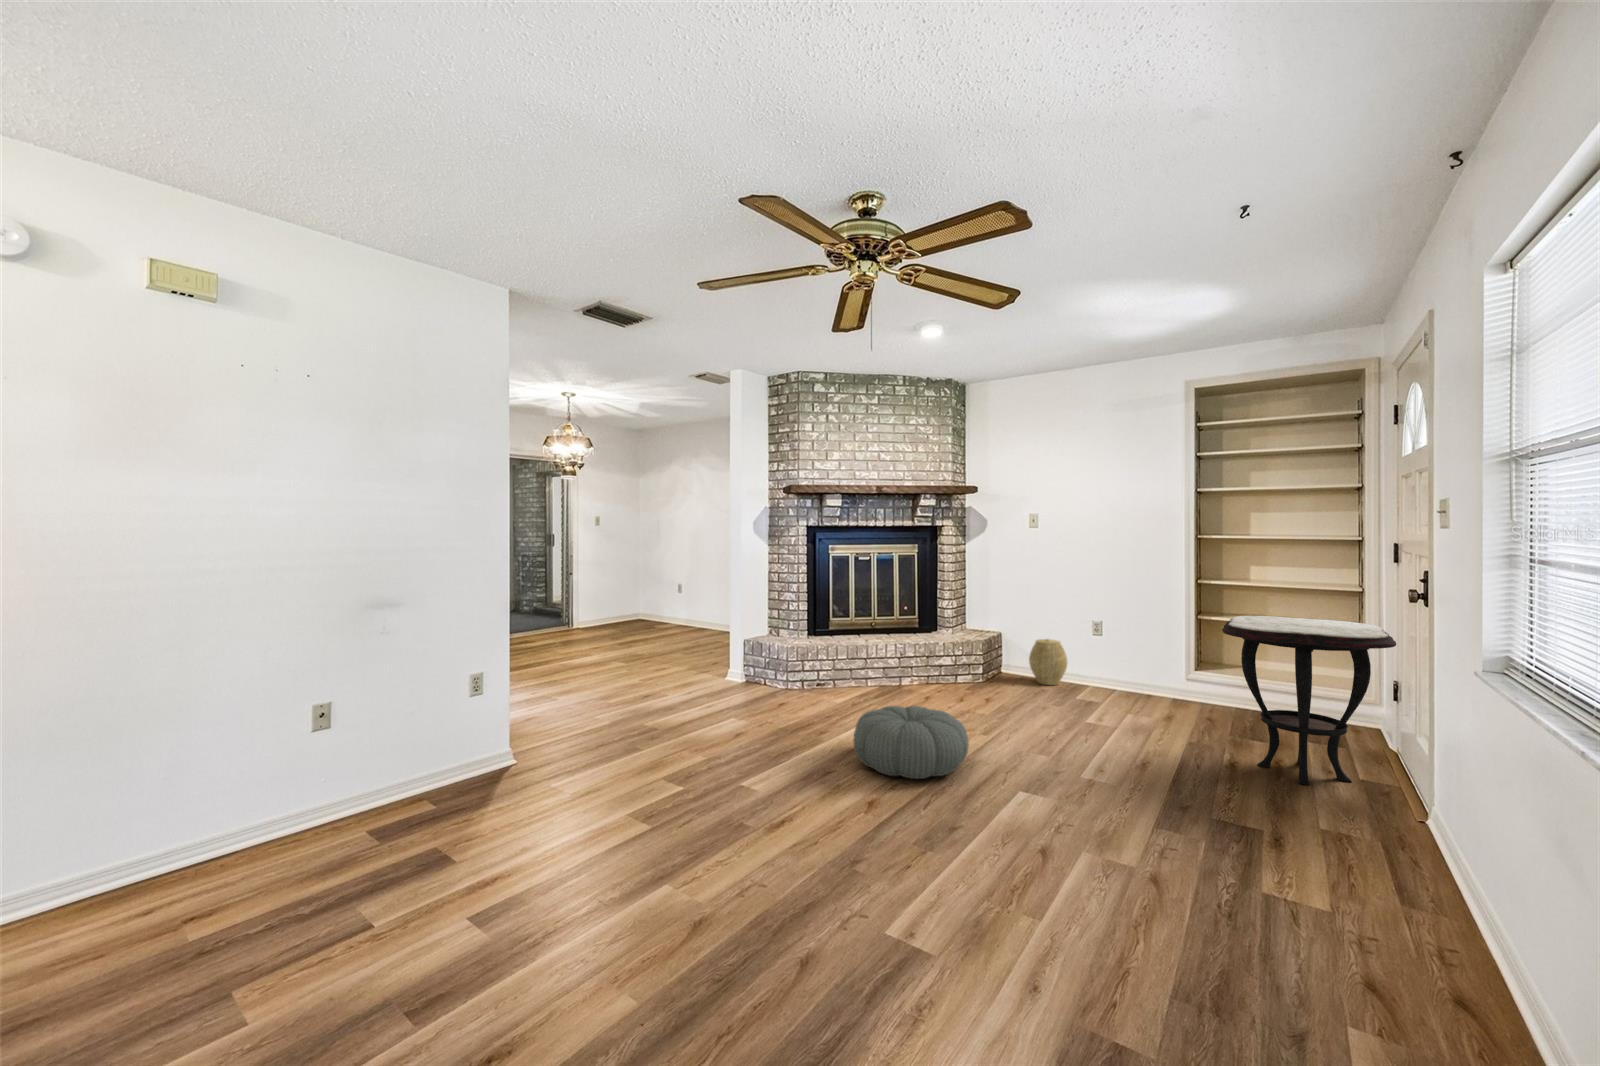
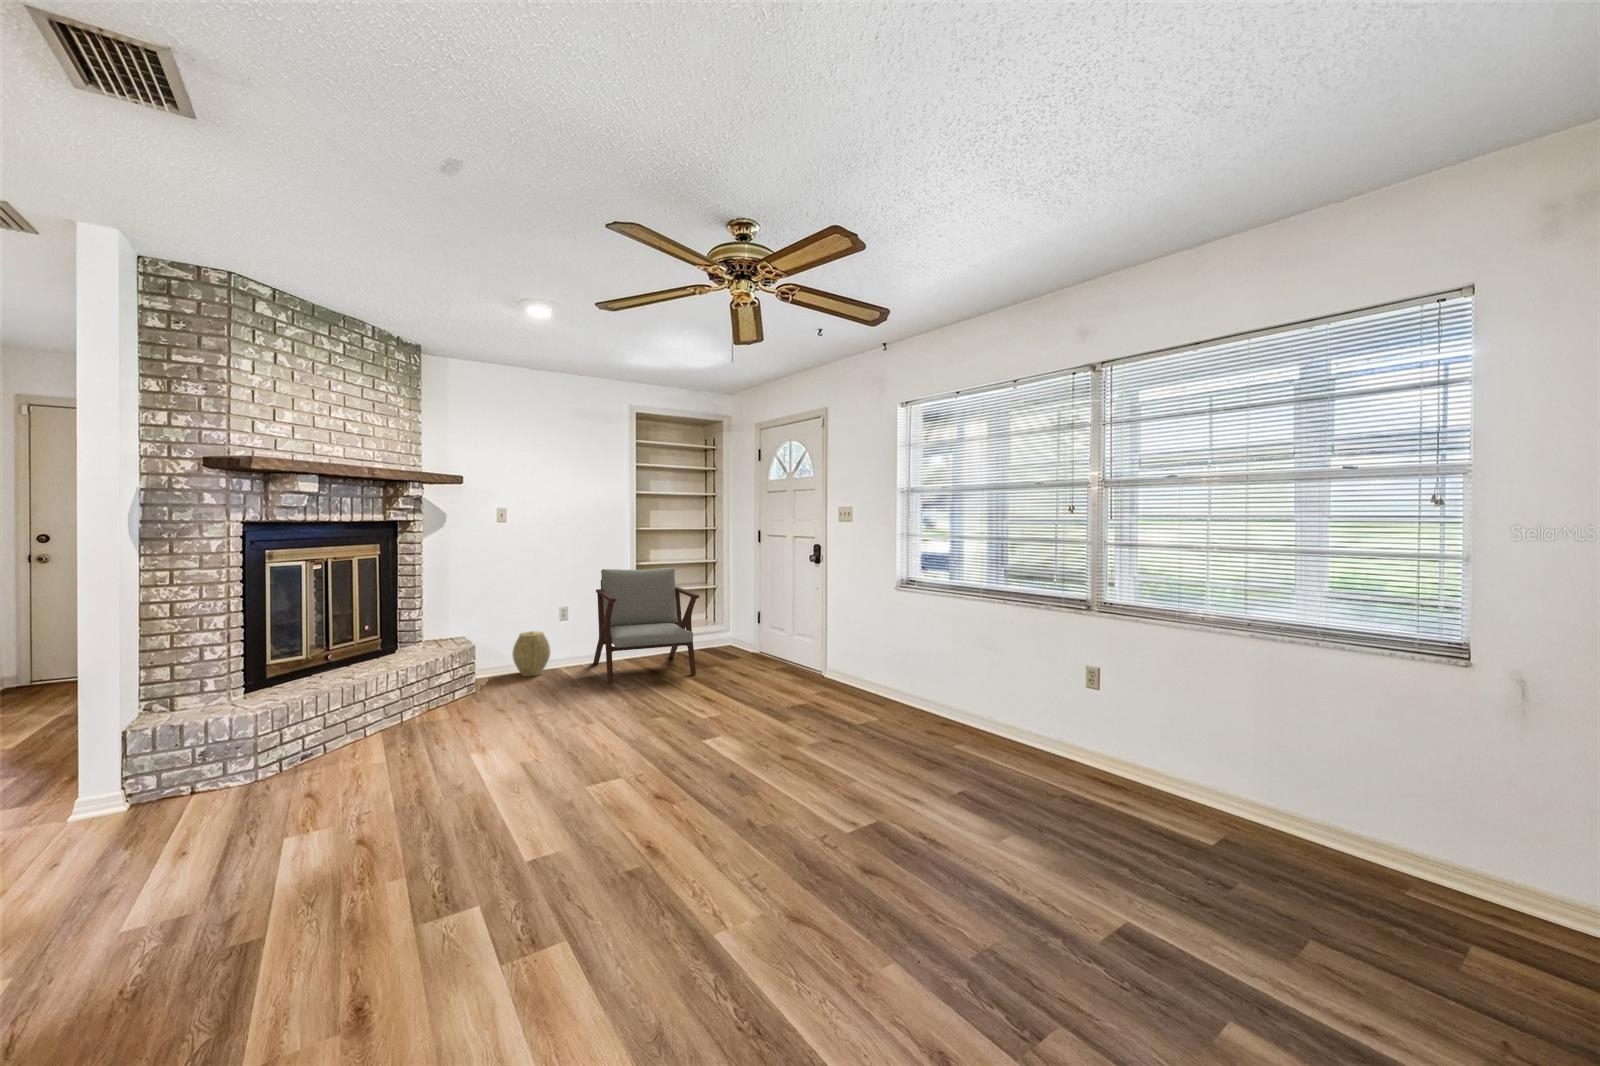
lounge chair: none [1088,580,1239,732] -> present [593,568,699,683]
side table: present [1222,616,1396,785] -> none [723,586,817,687]
pouf: present [853,706,969,779] -> none [558,714,678,794]

